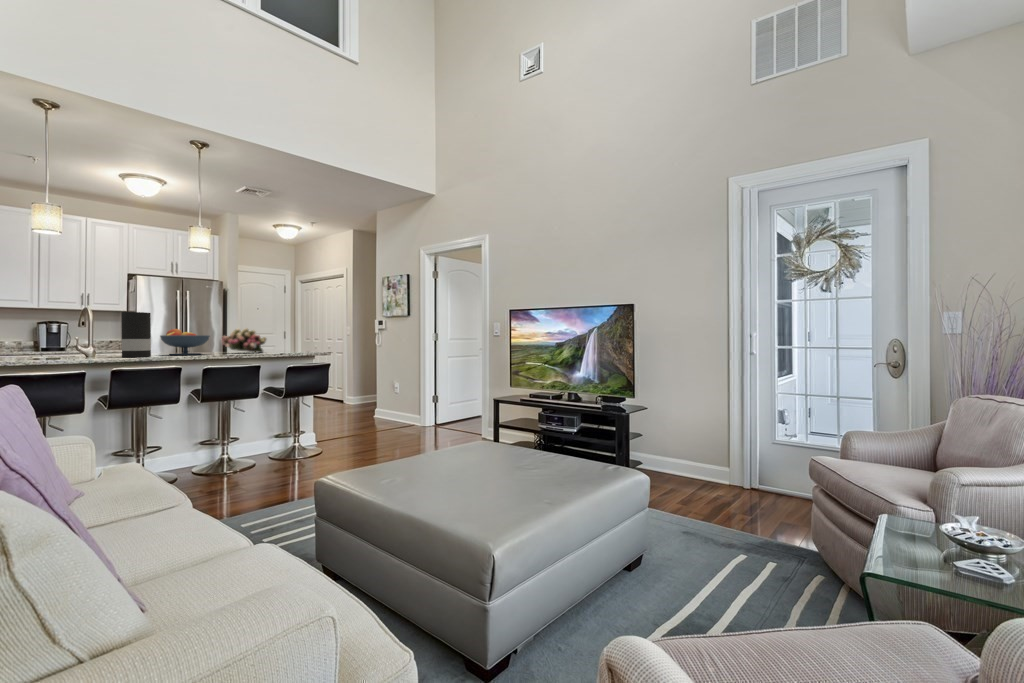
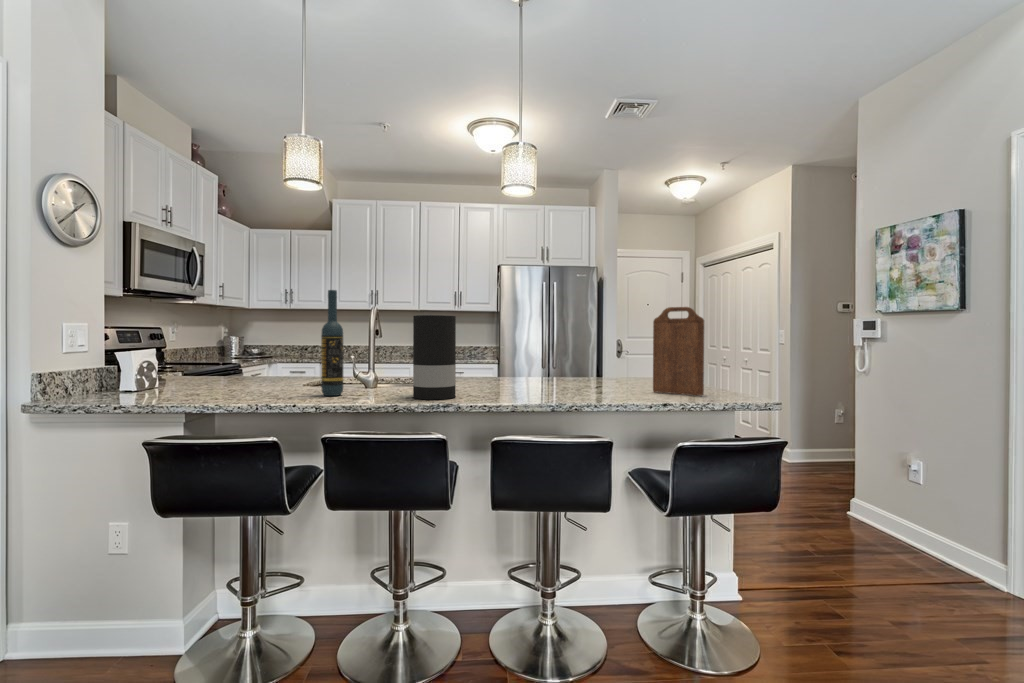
wine bottle: none [49,295,66,358] -> present [321,290,343,396]
cutting board: none [265,312,291,354] -> present [653,307,704,396]
flower arrangement: present [221,328,266,353] -> none [581,339,655,386]
fruit bowl: present [160,329,210,355] -> none [482,342,557,392]

